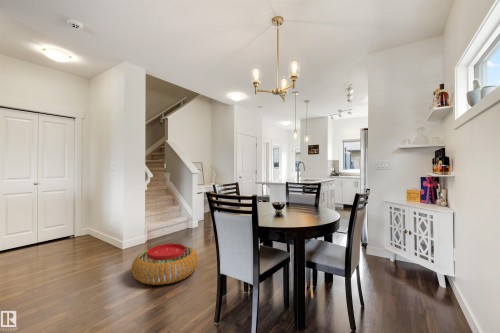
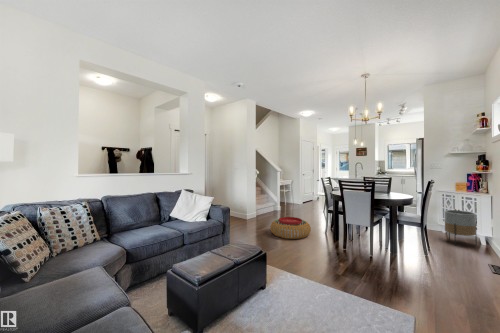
planter: none [390,232,433,290] -> present [445,210,477,245]

